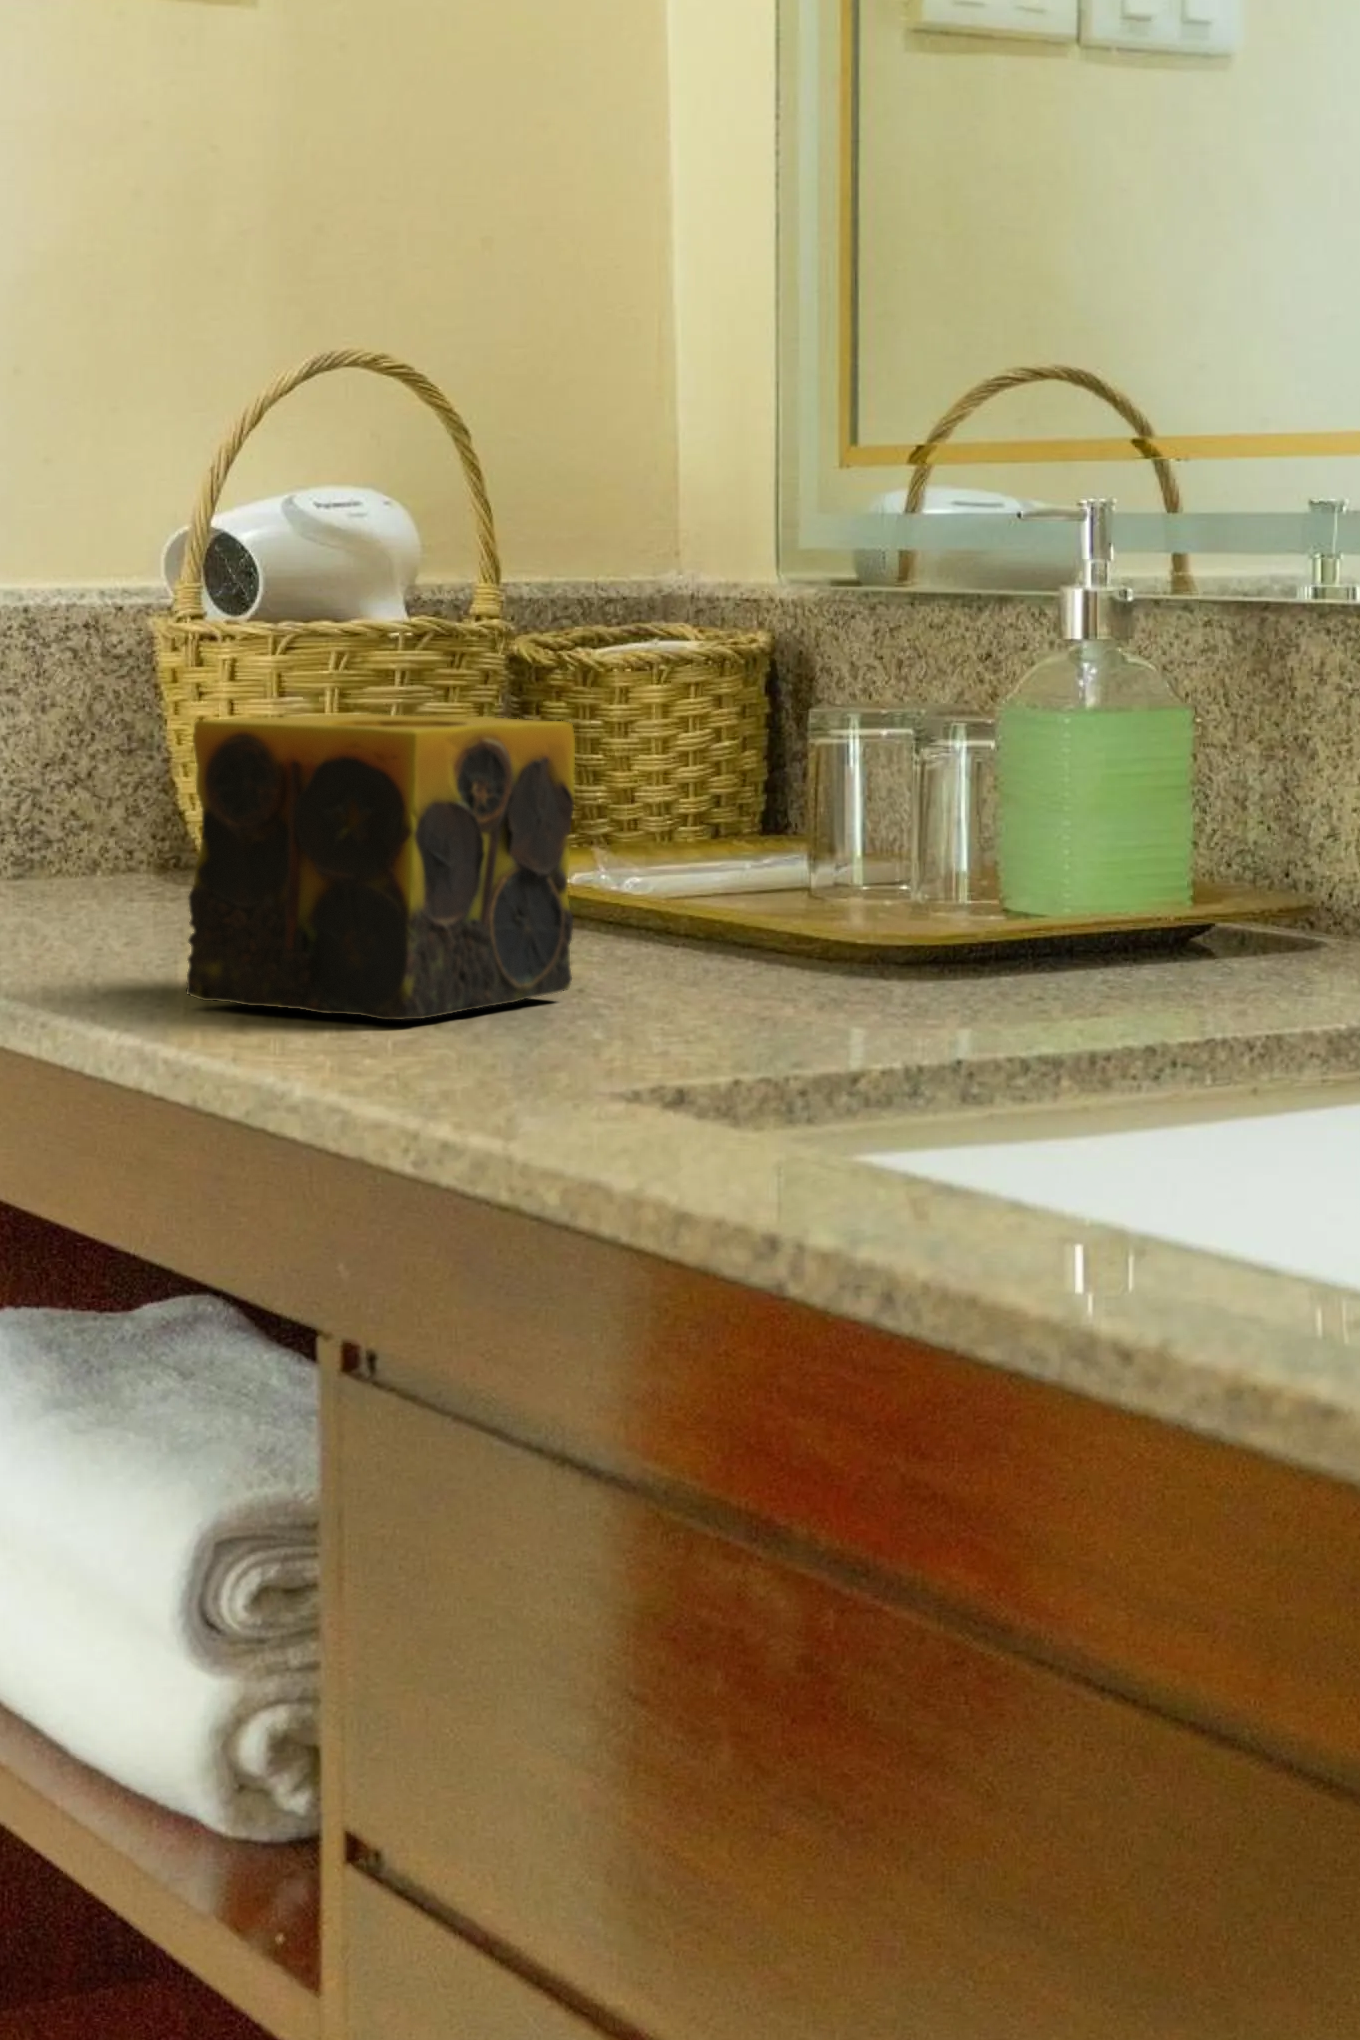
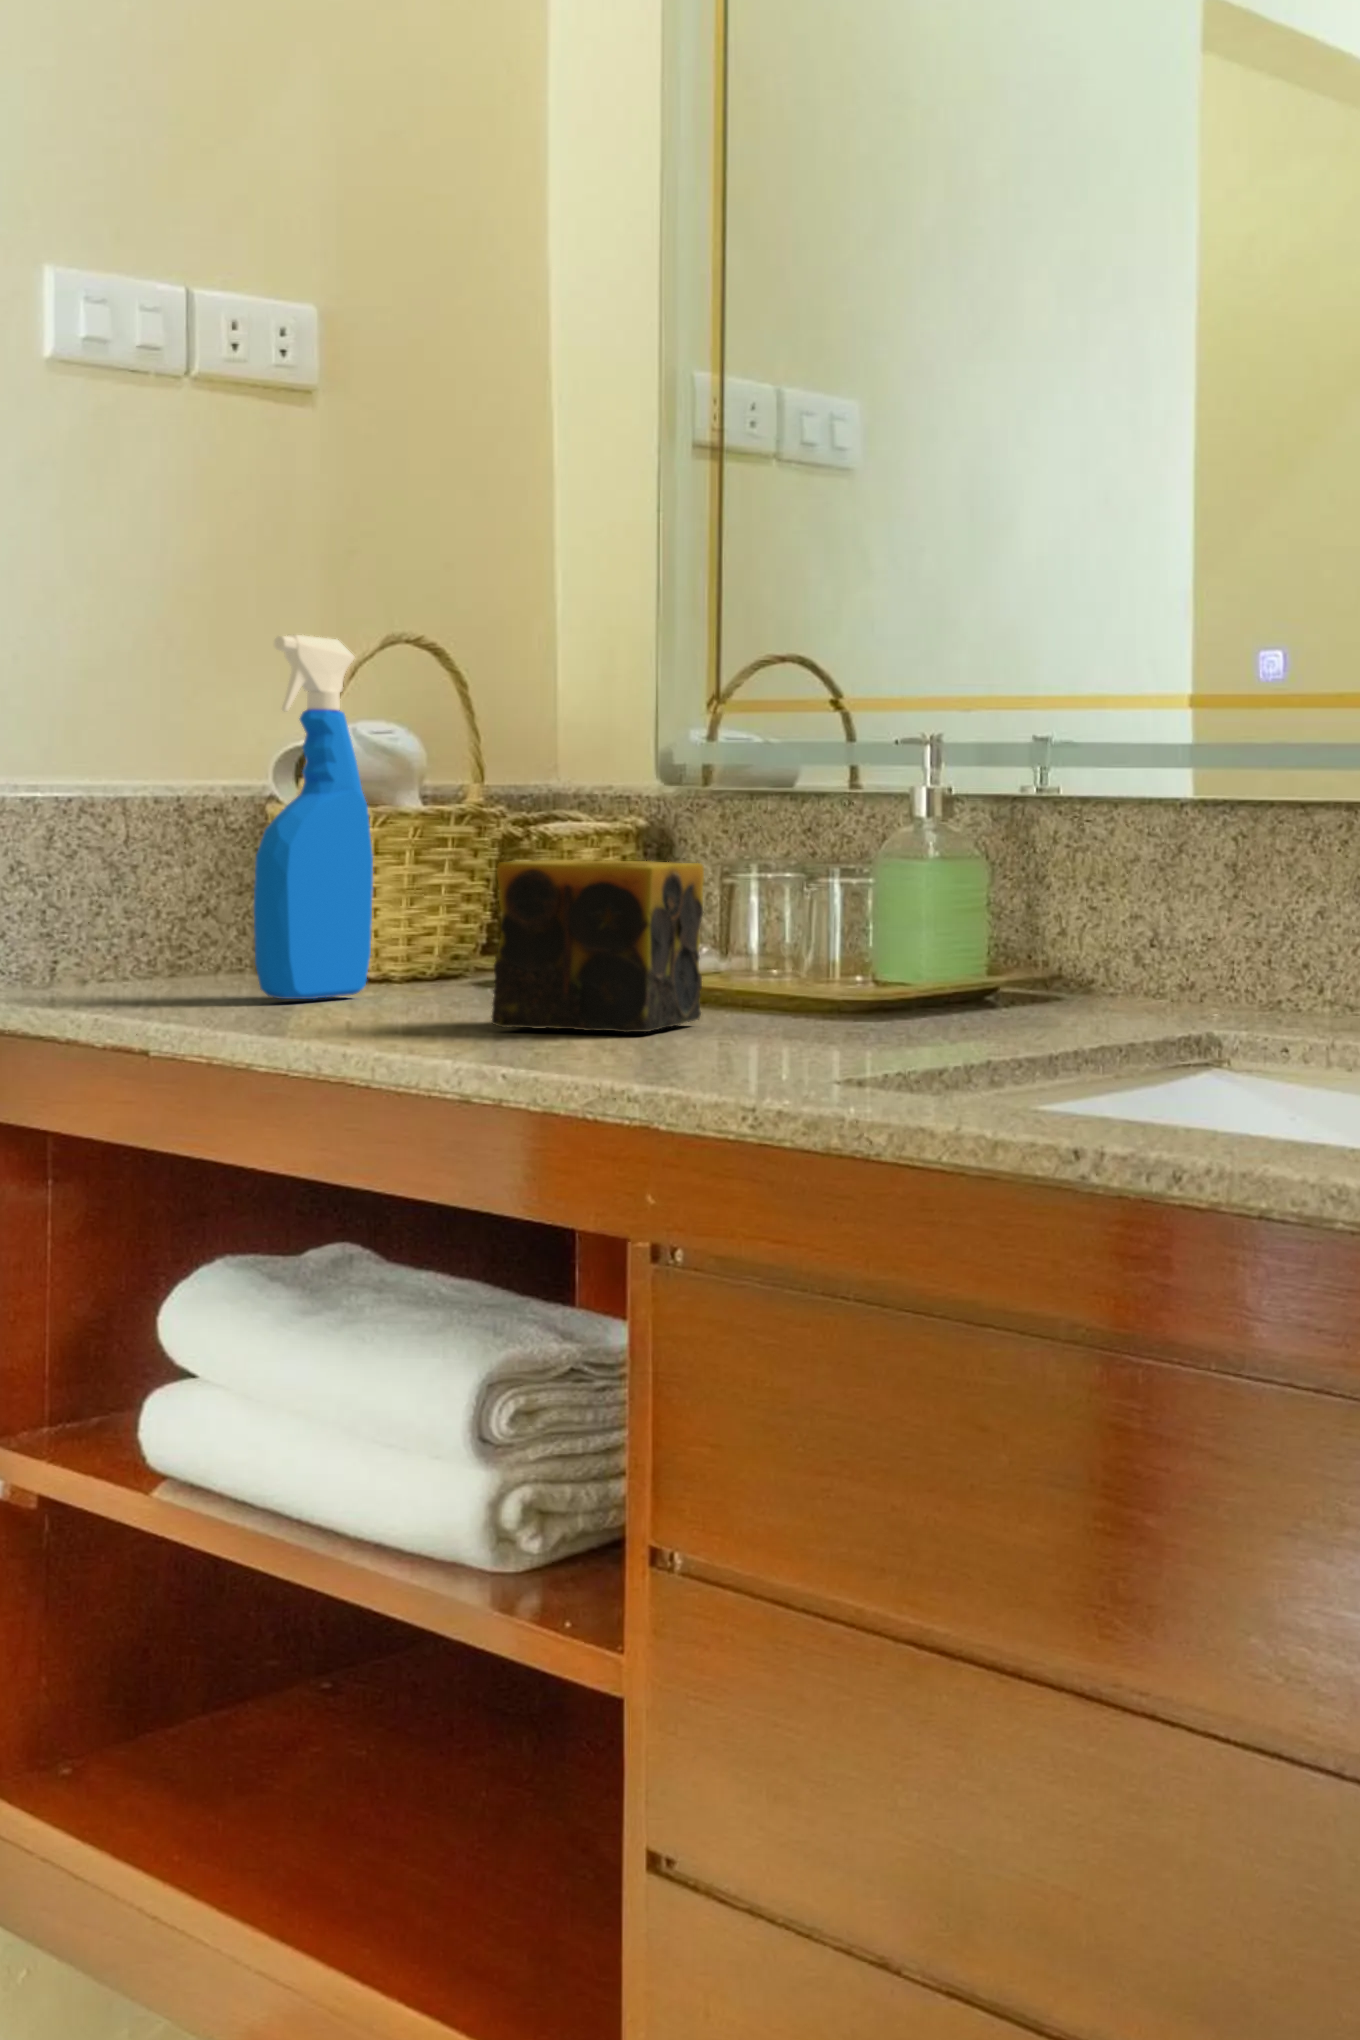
spray bottle: none [9,358,226,923] -> present [254,635,373,999]

